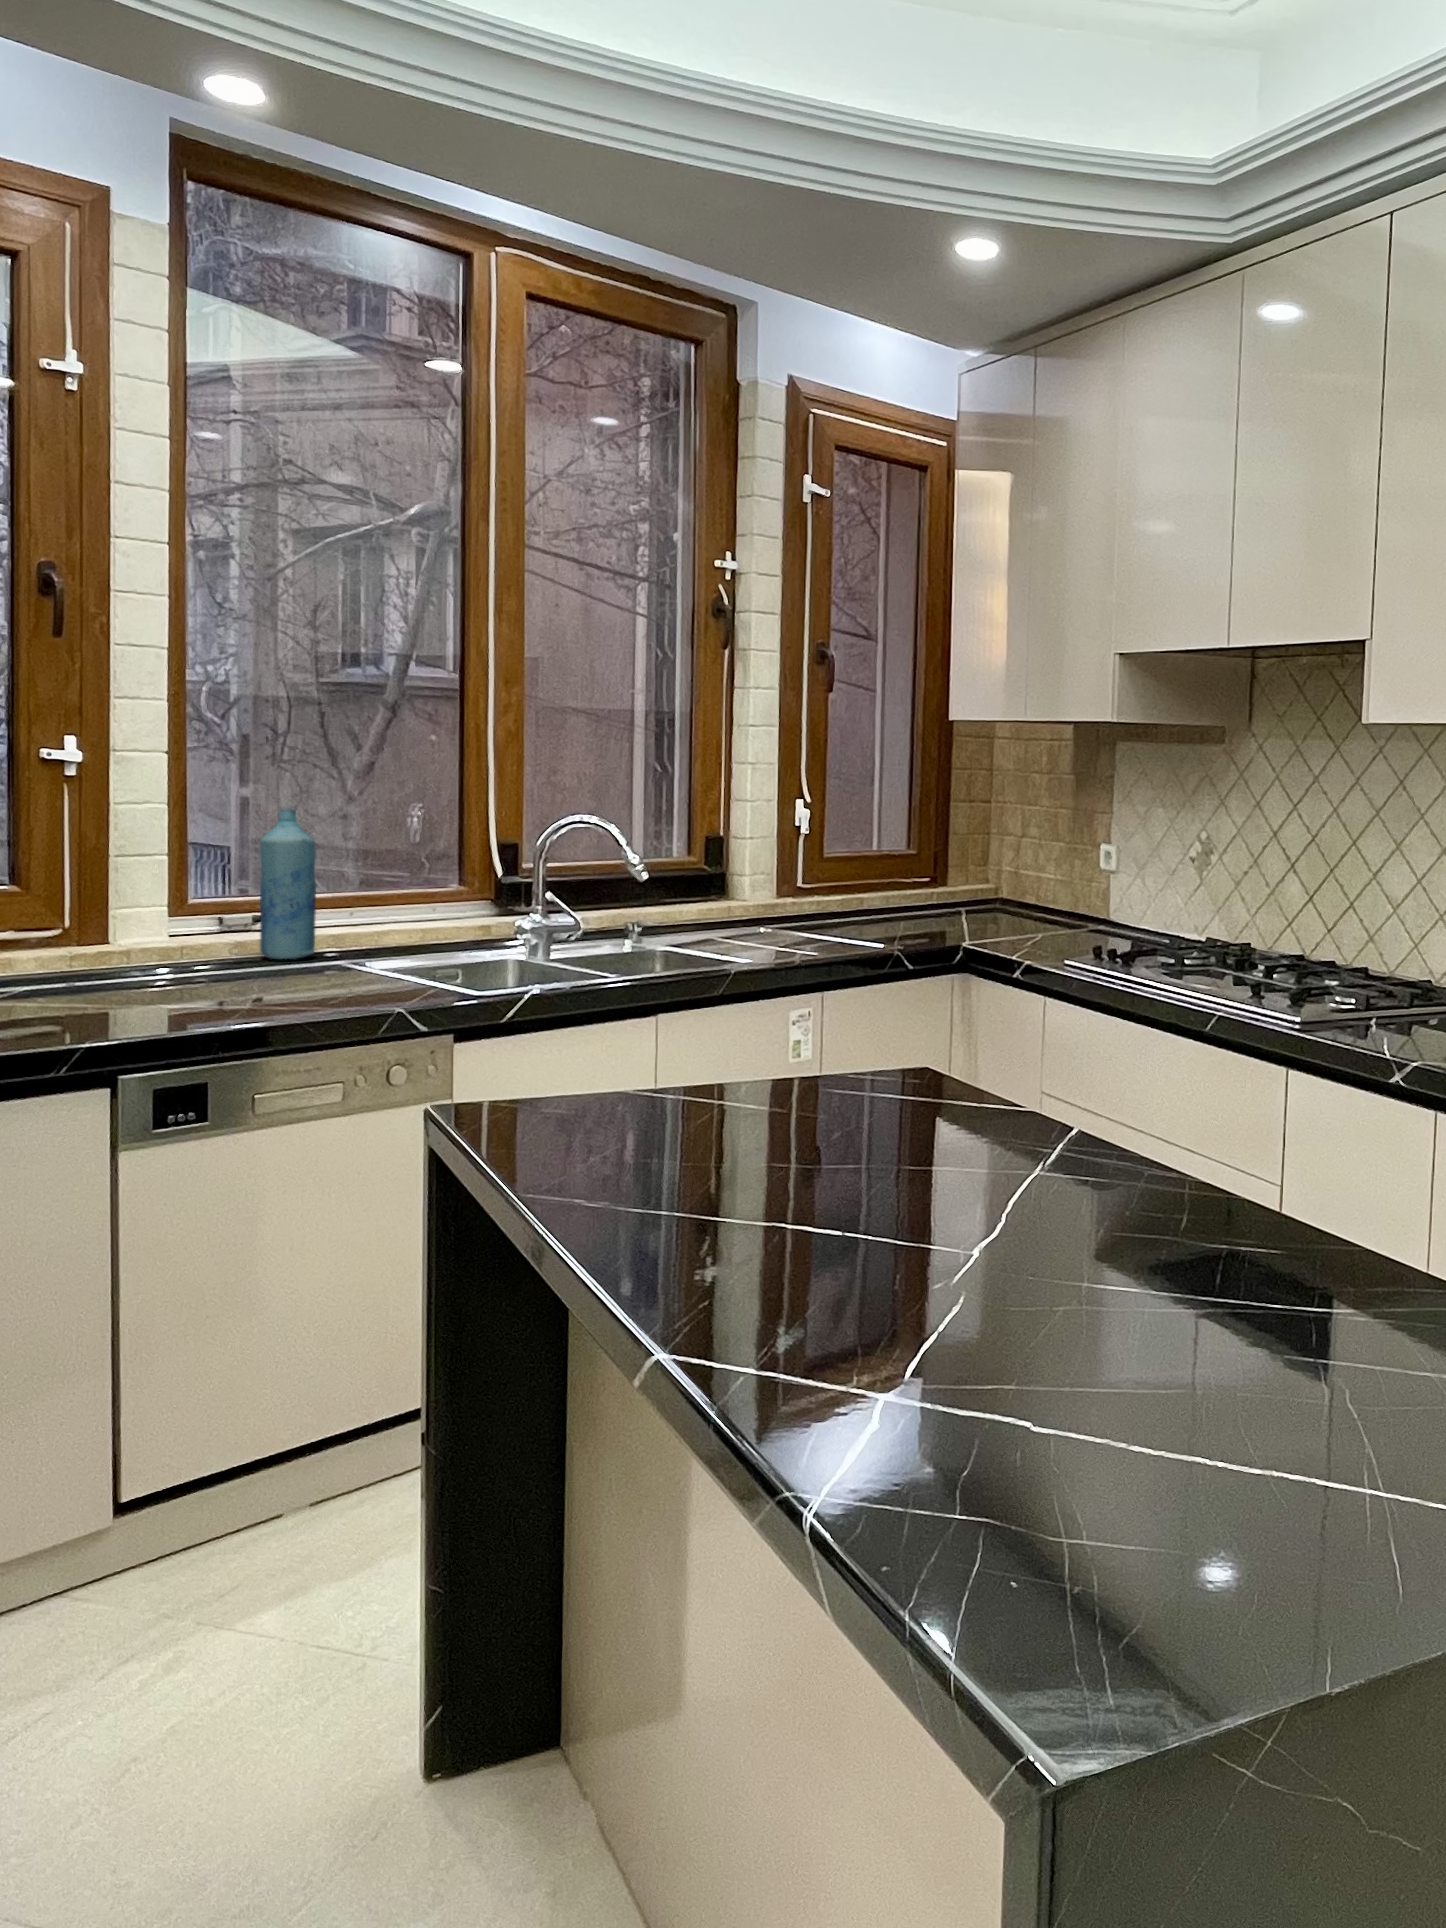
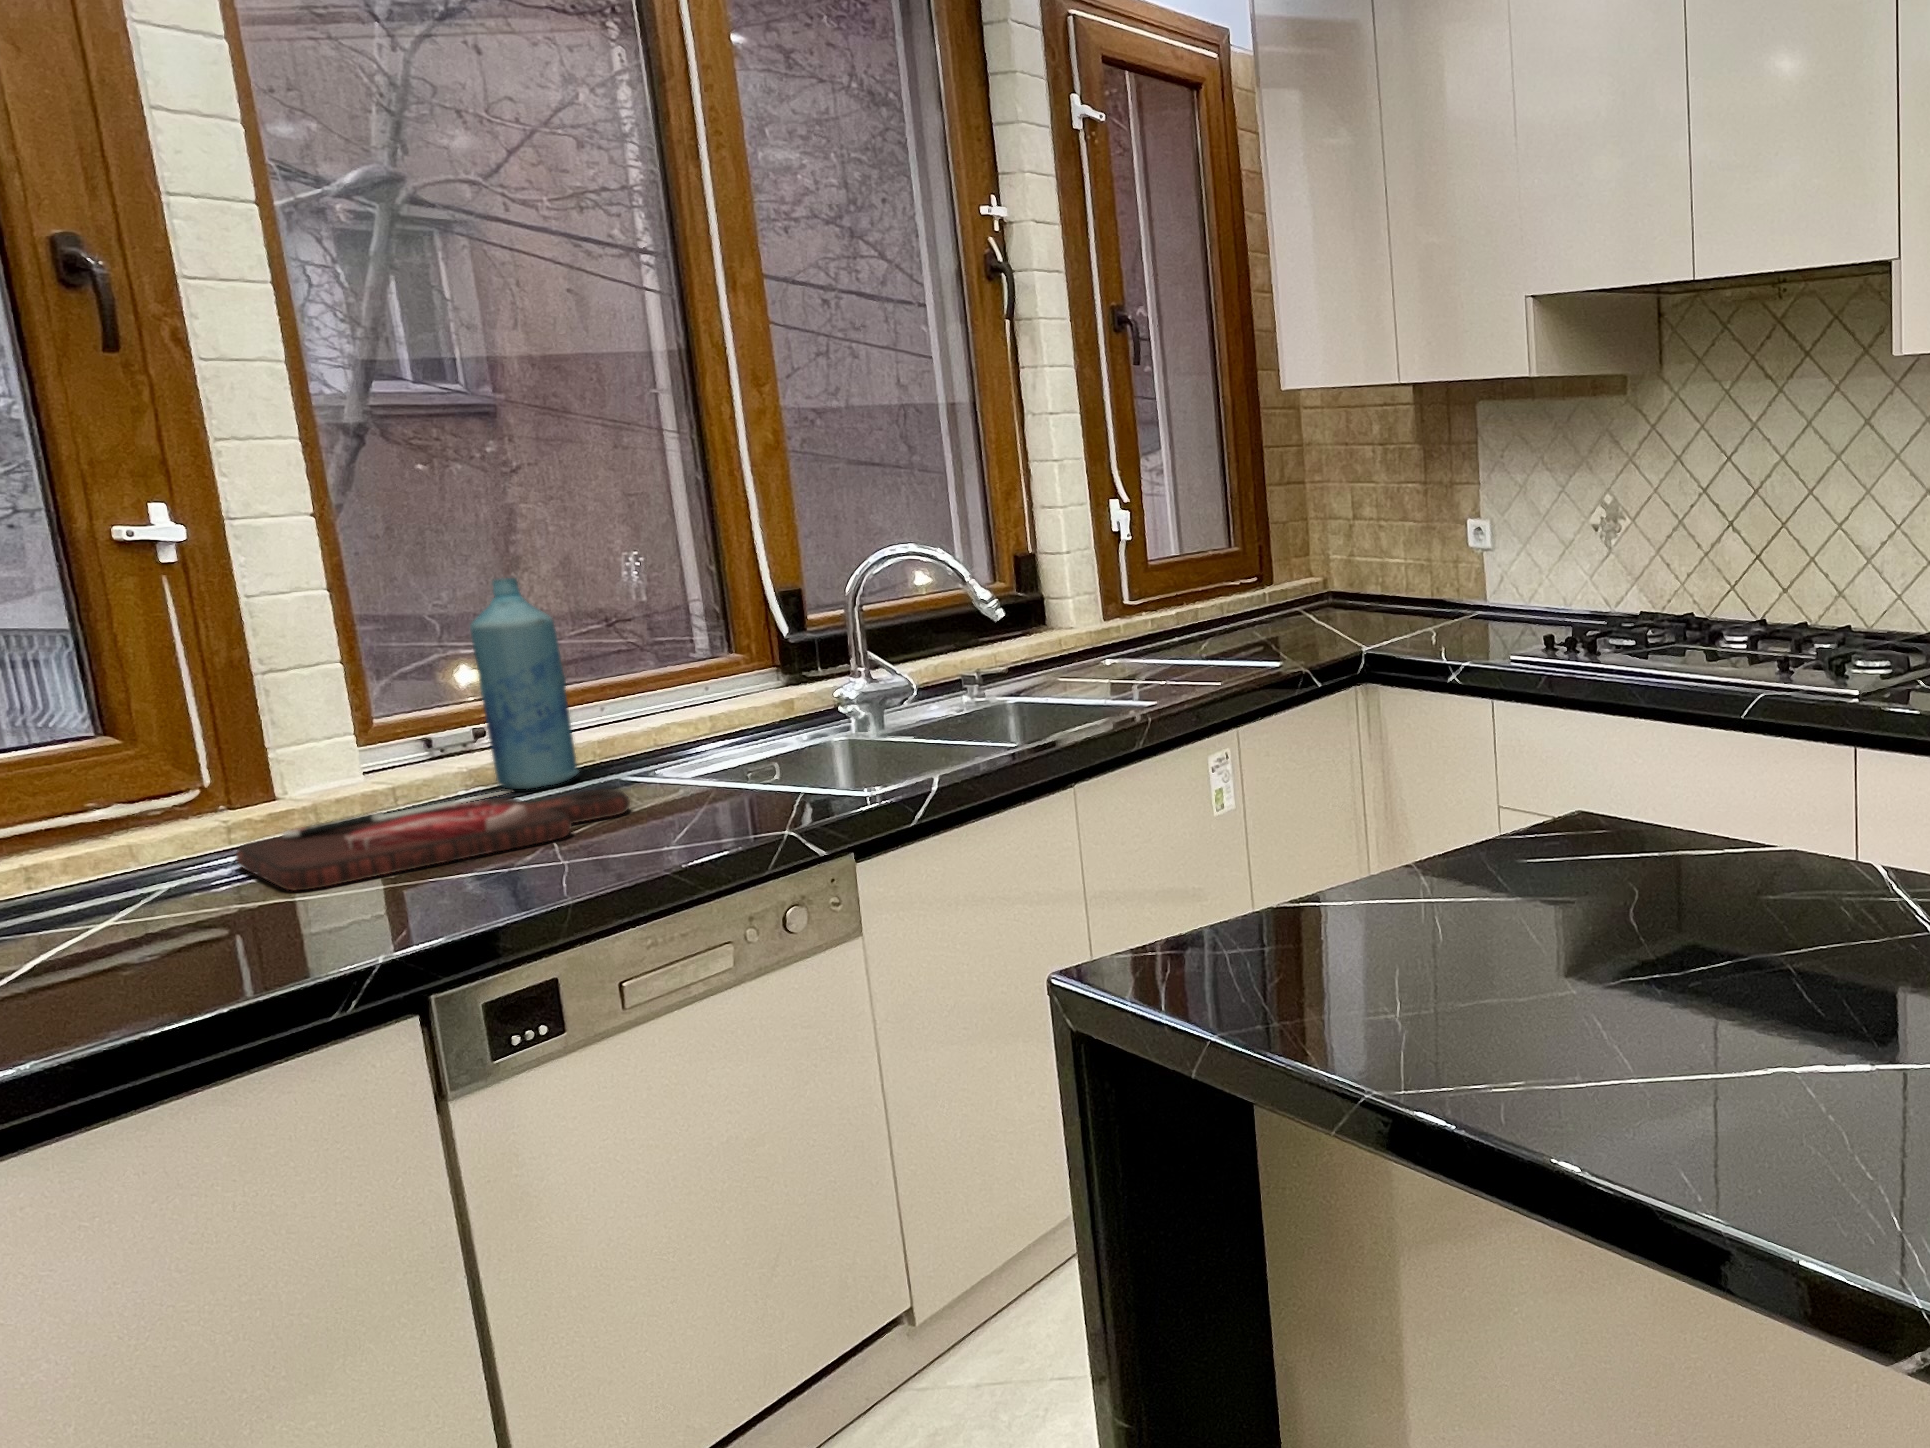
cutting board: none [65,953,318,999] -> present [236,789,630,891]

